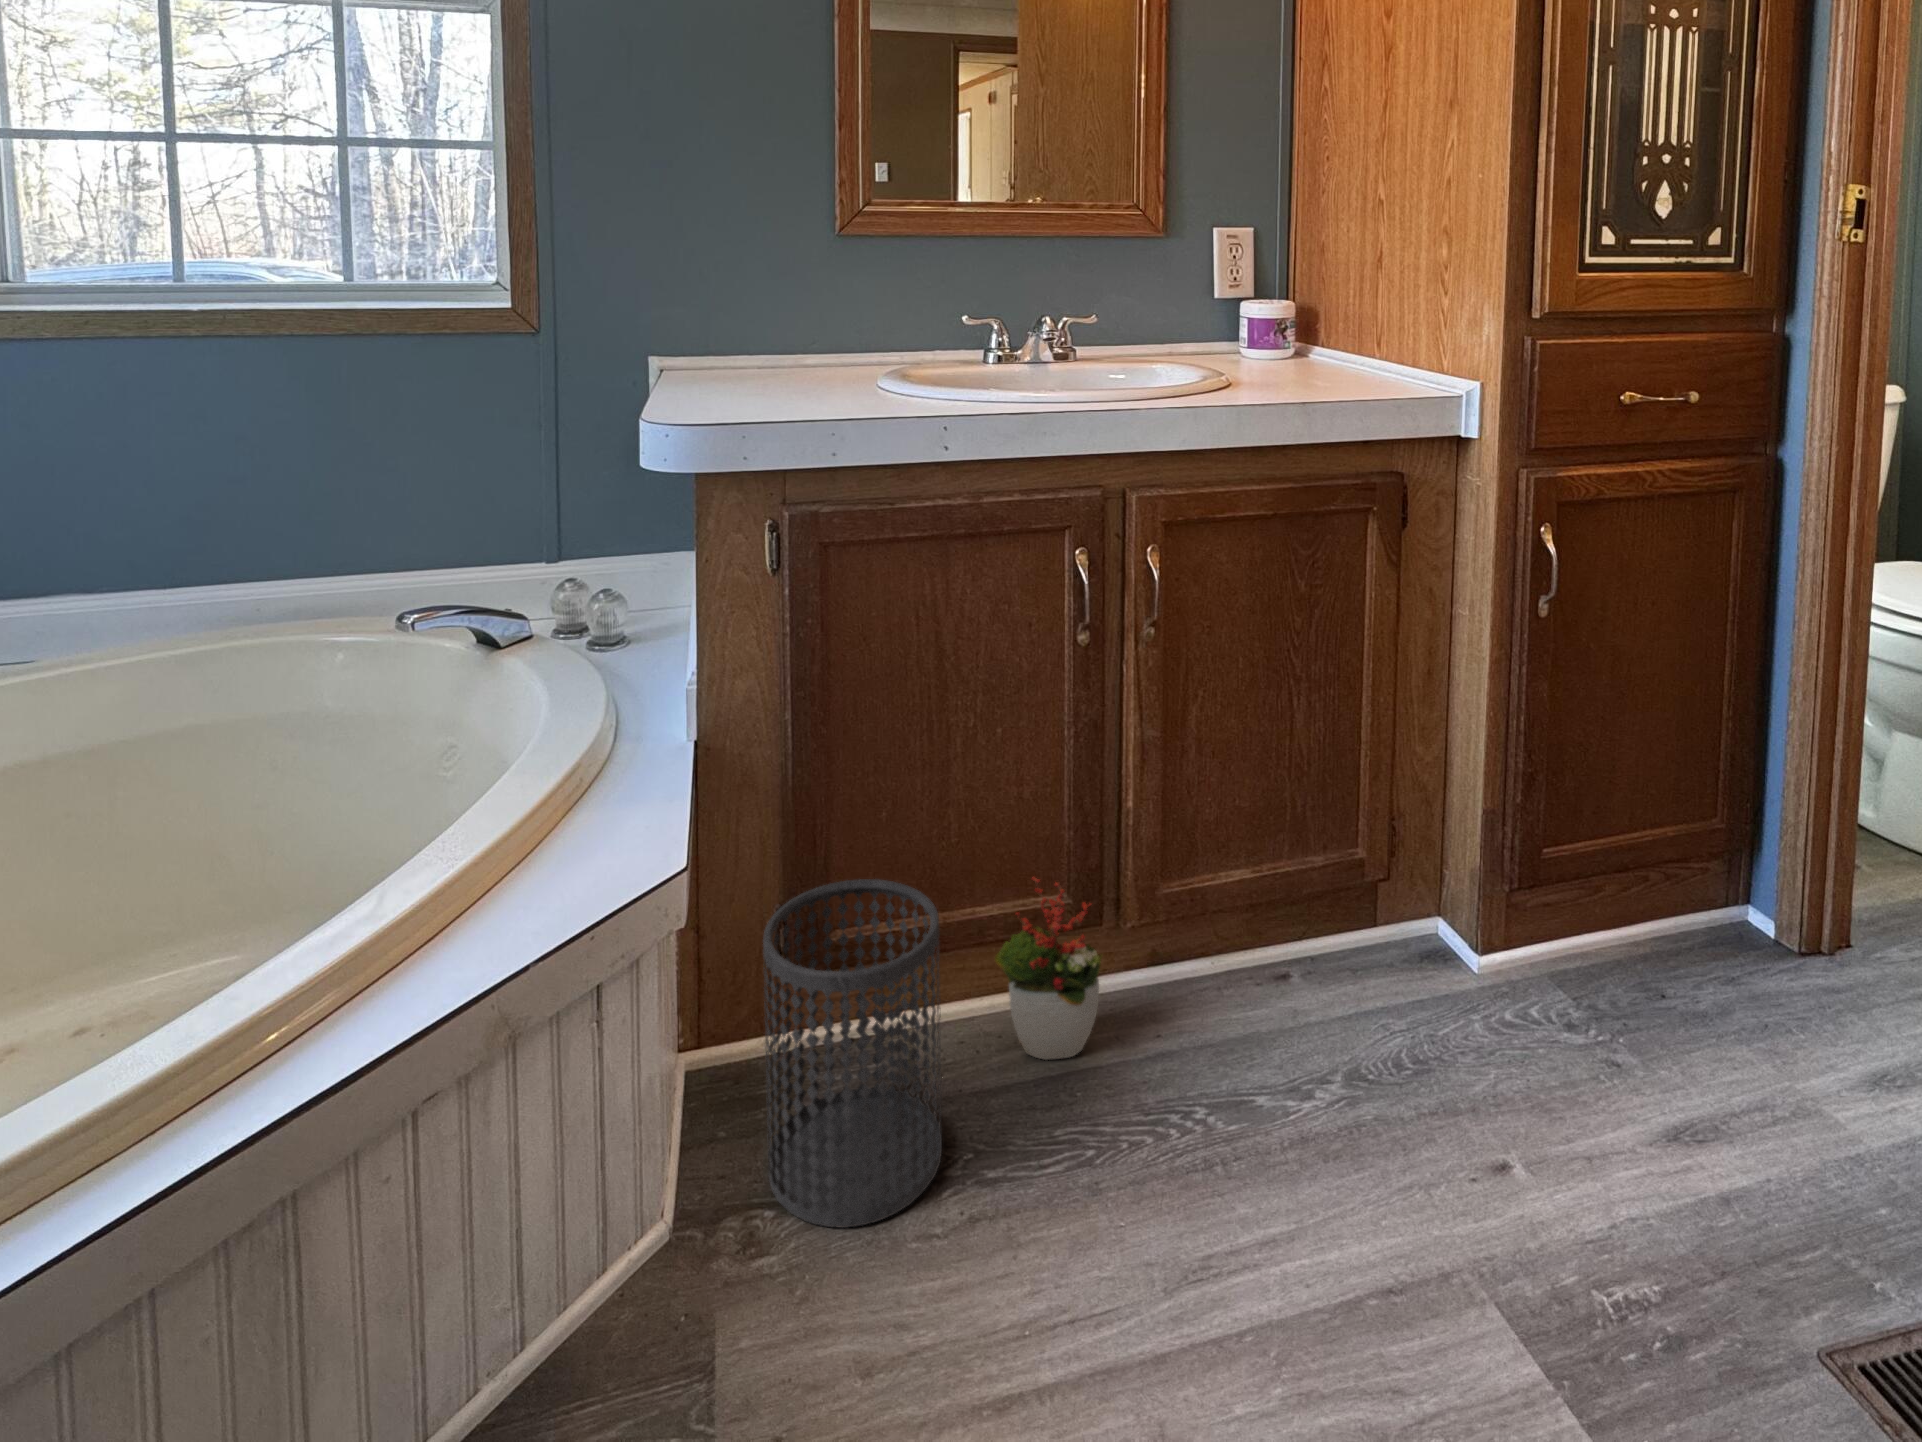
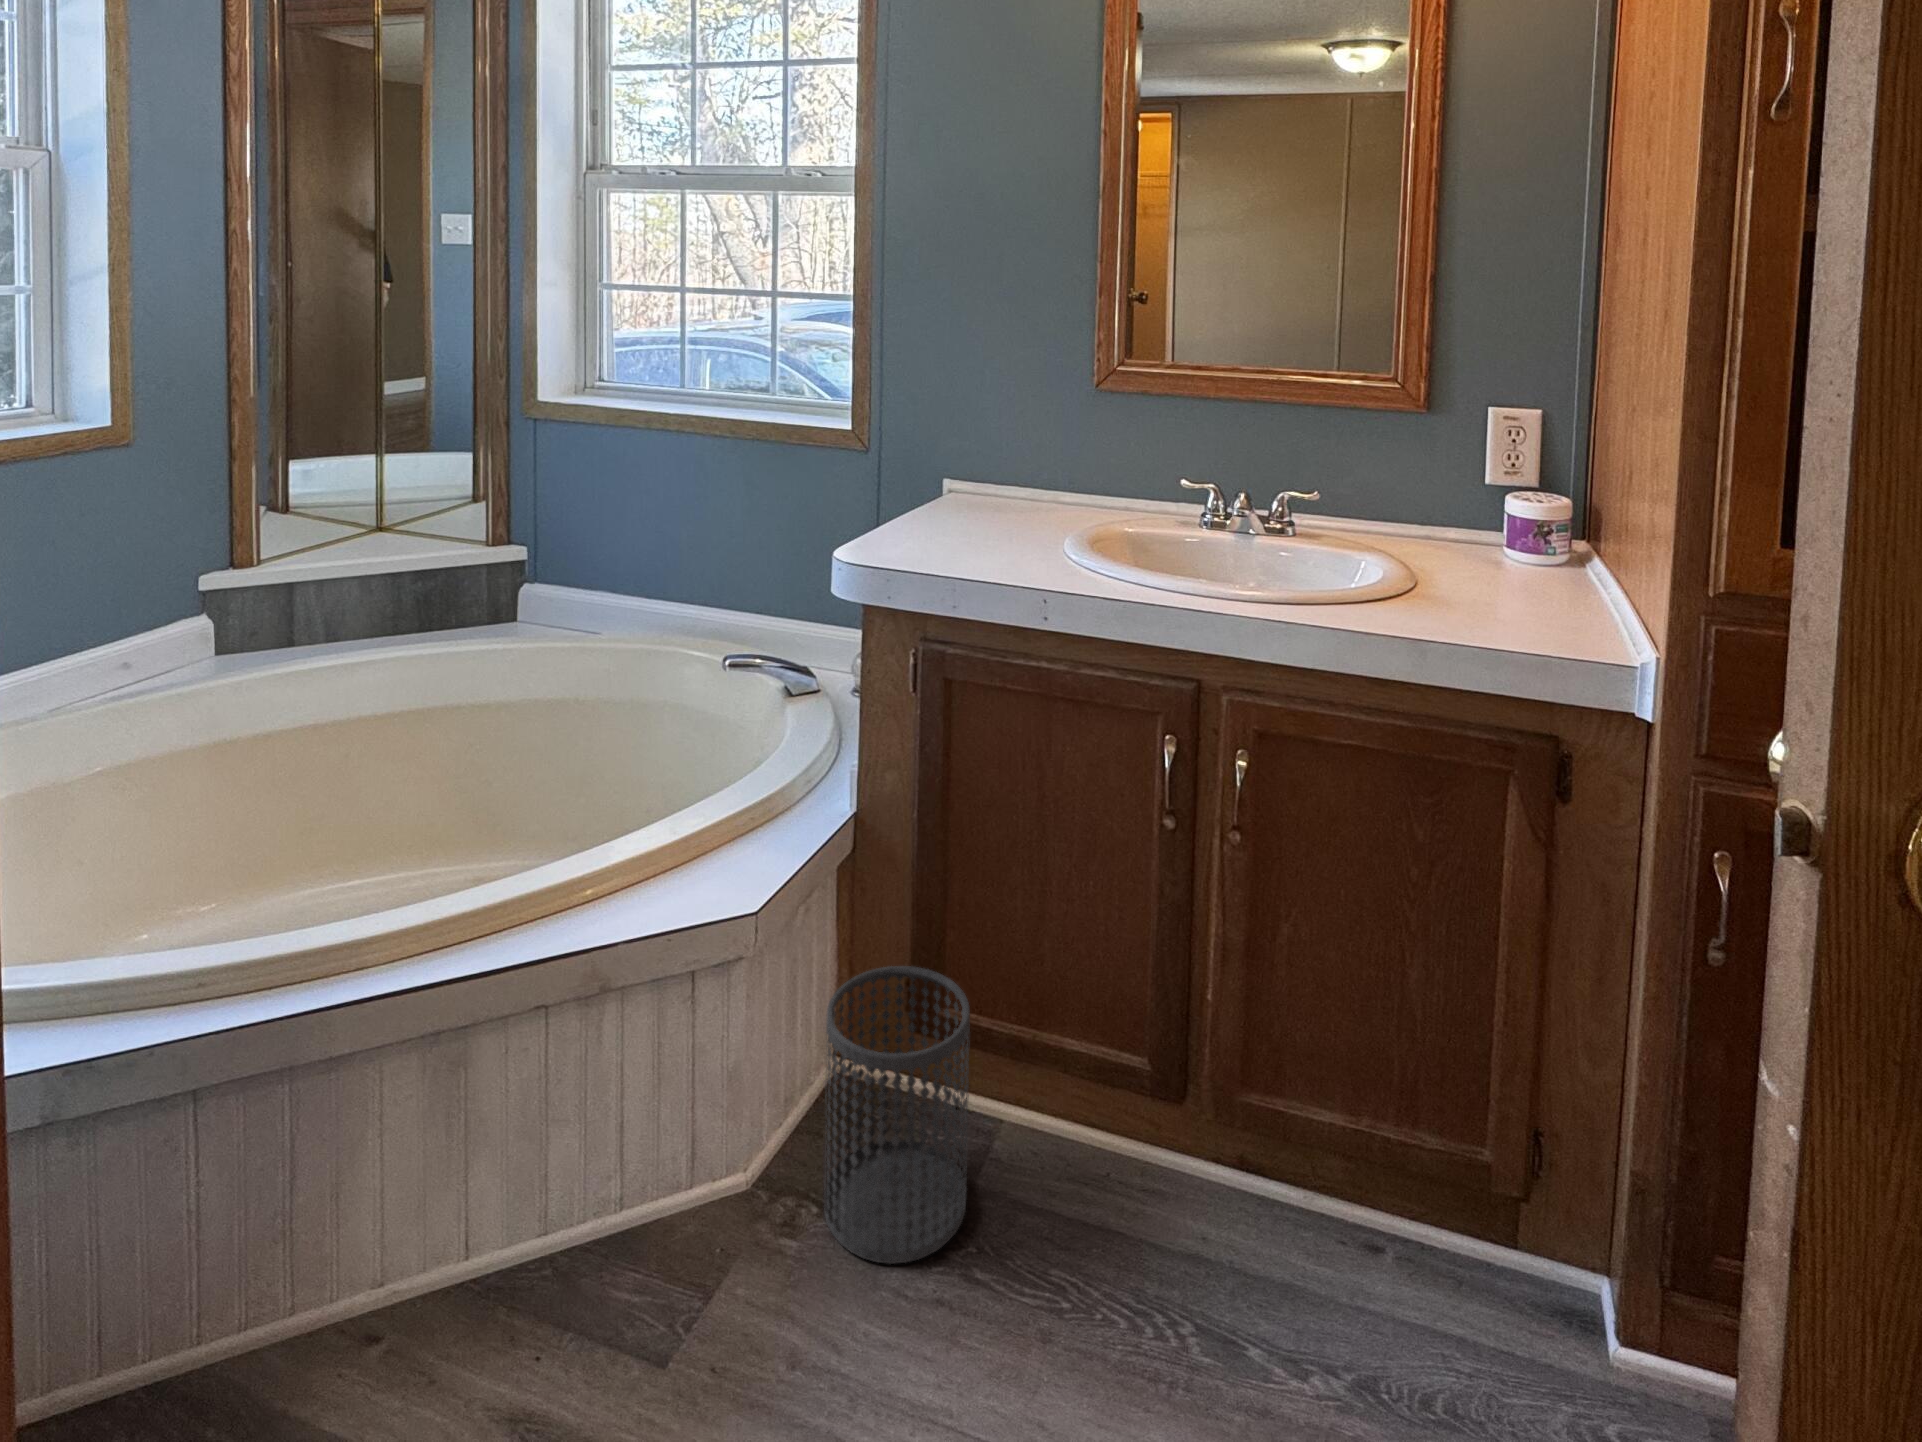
decorative plant: present [995,877,1102,1060] -> none [1059,1030,1151,1214]

